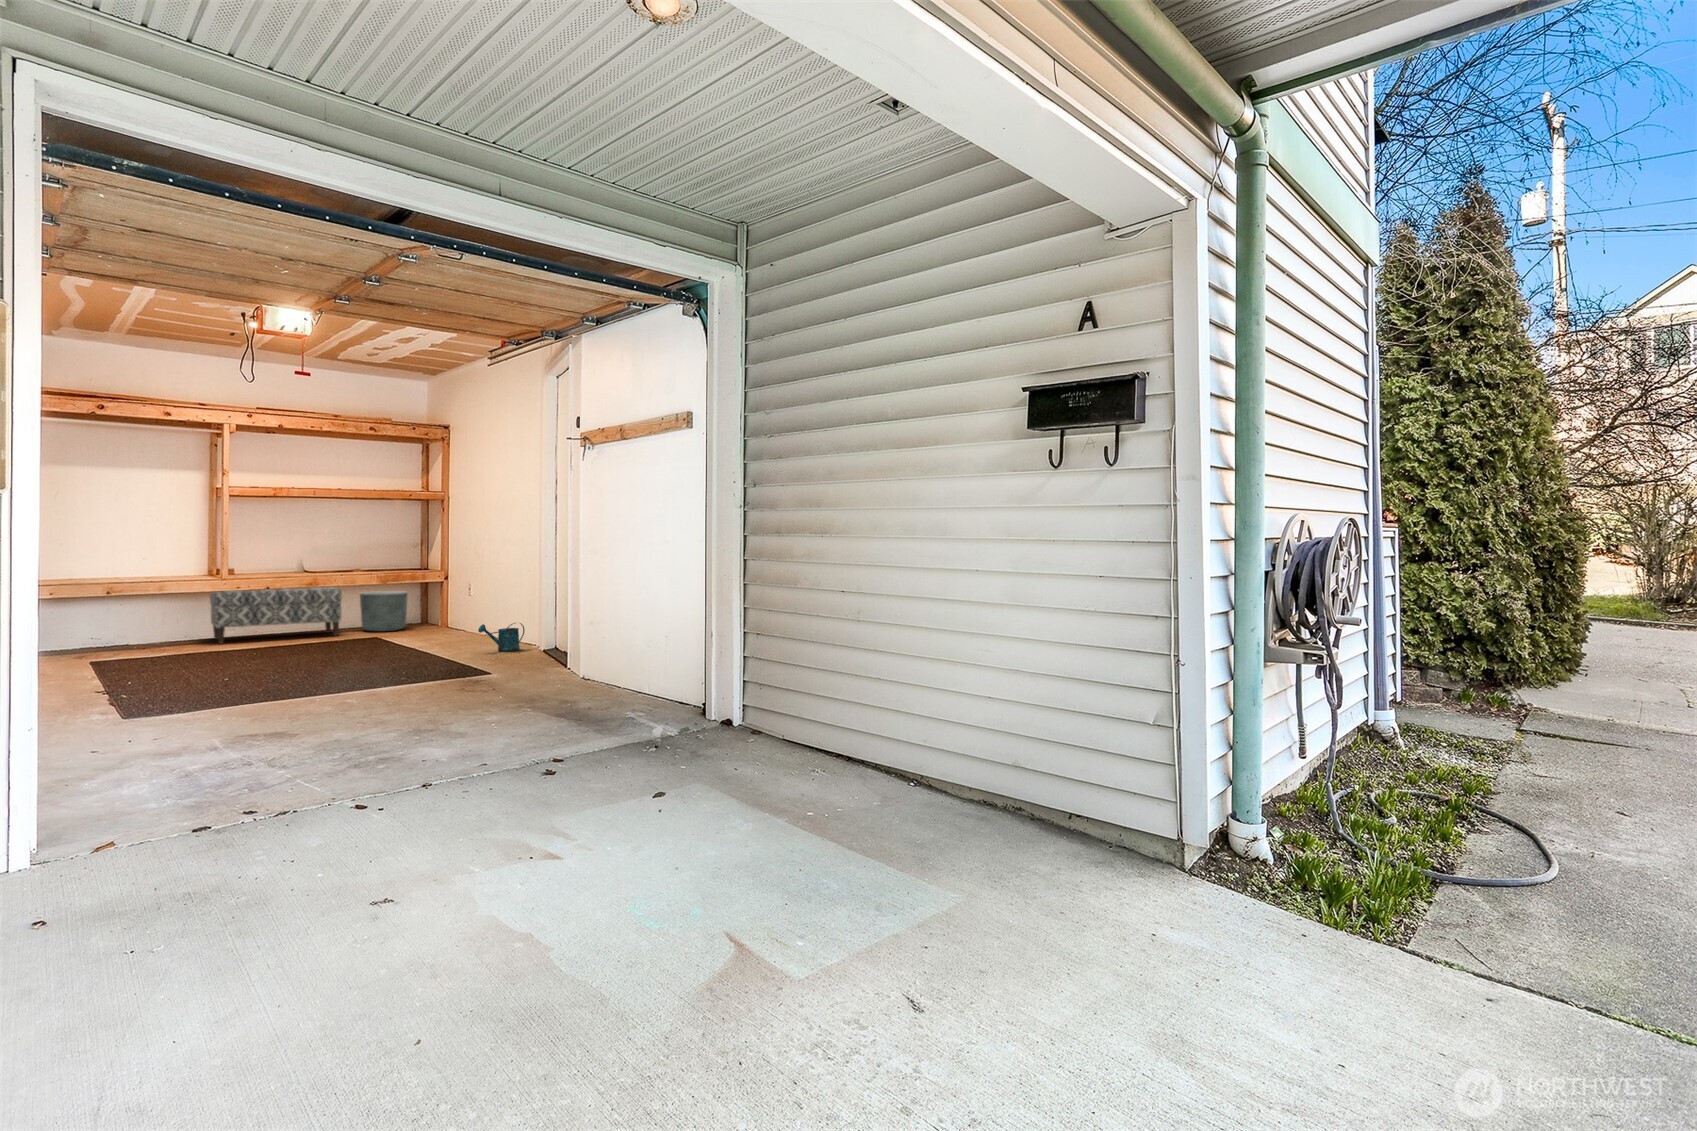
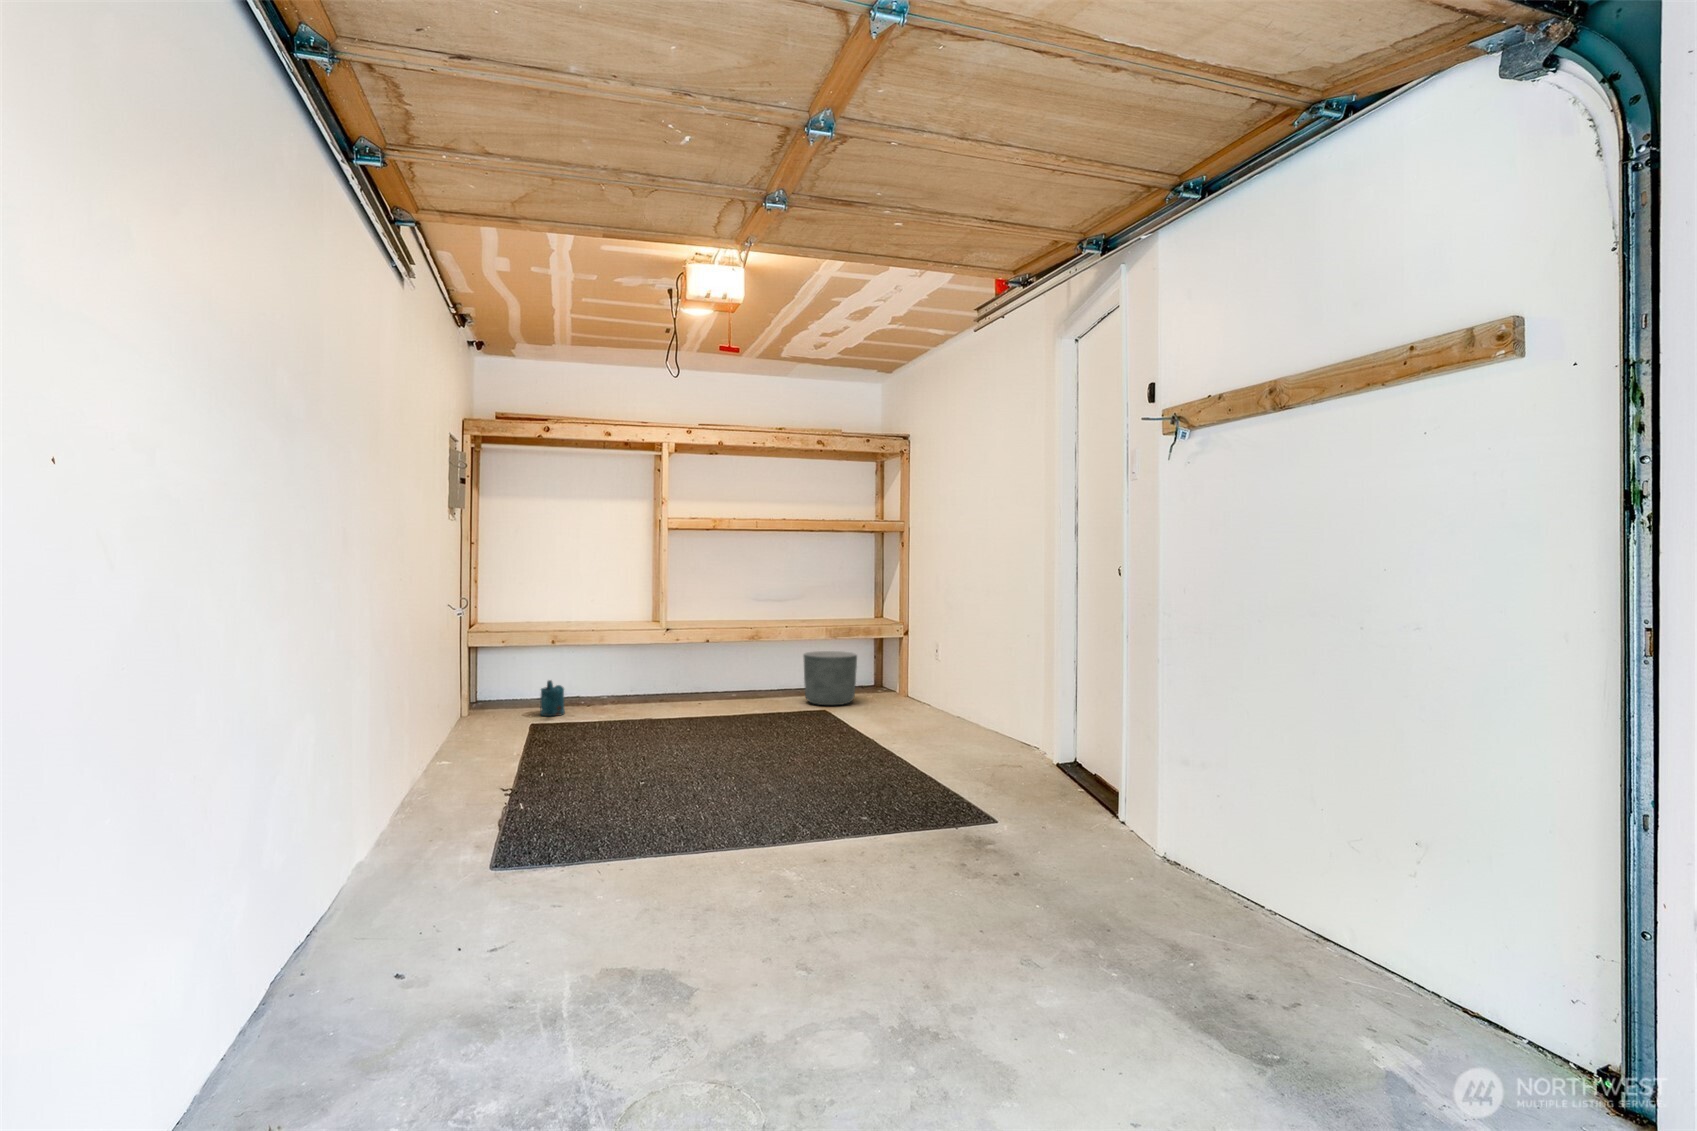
bench: present [210,586,342,643] -> none [649,644,783,715]
watering can: present [478,623,525,652] -> present [540,680,565,716]

